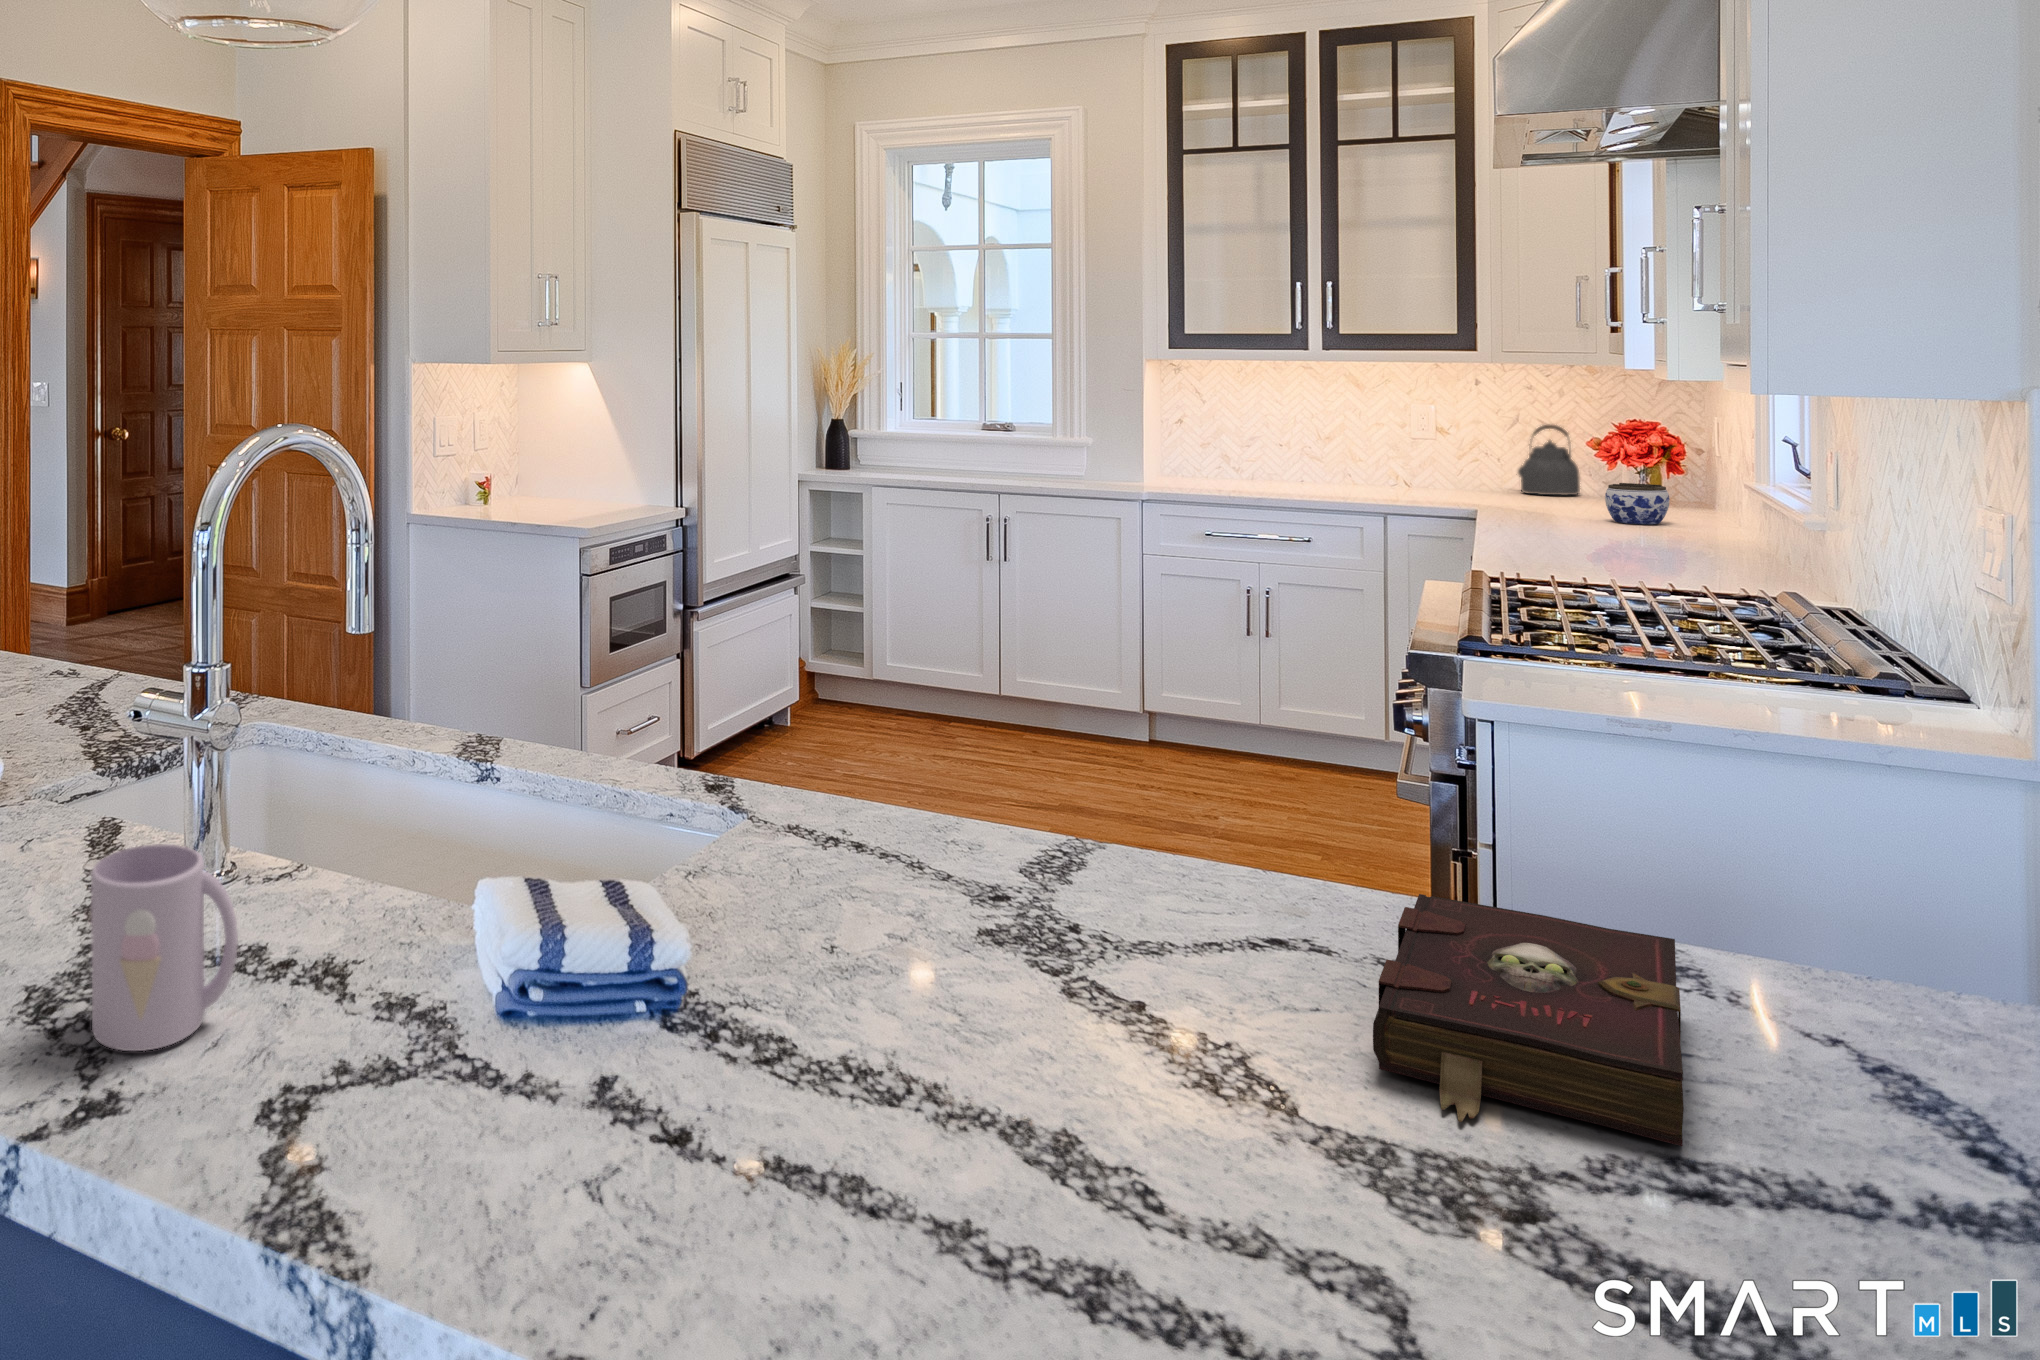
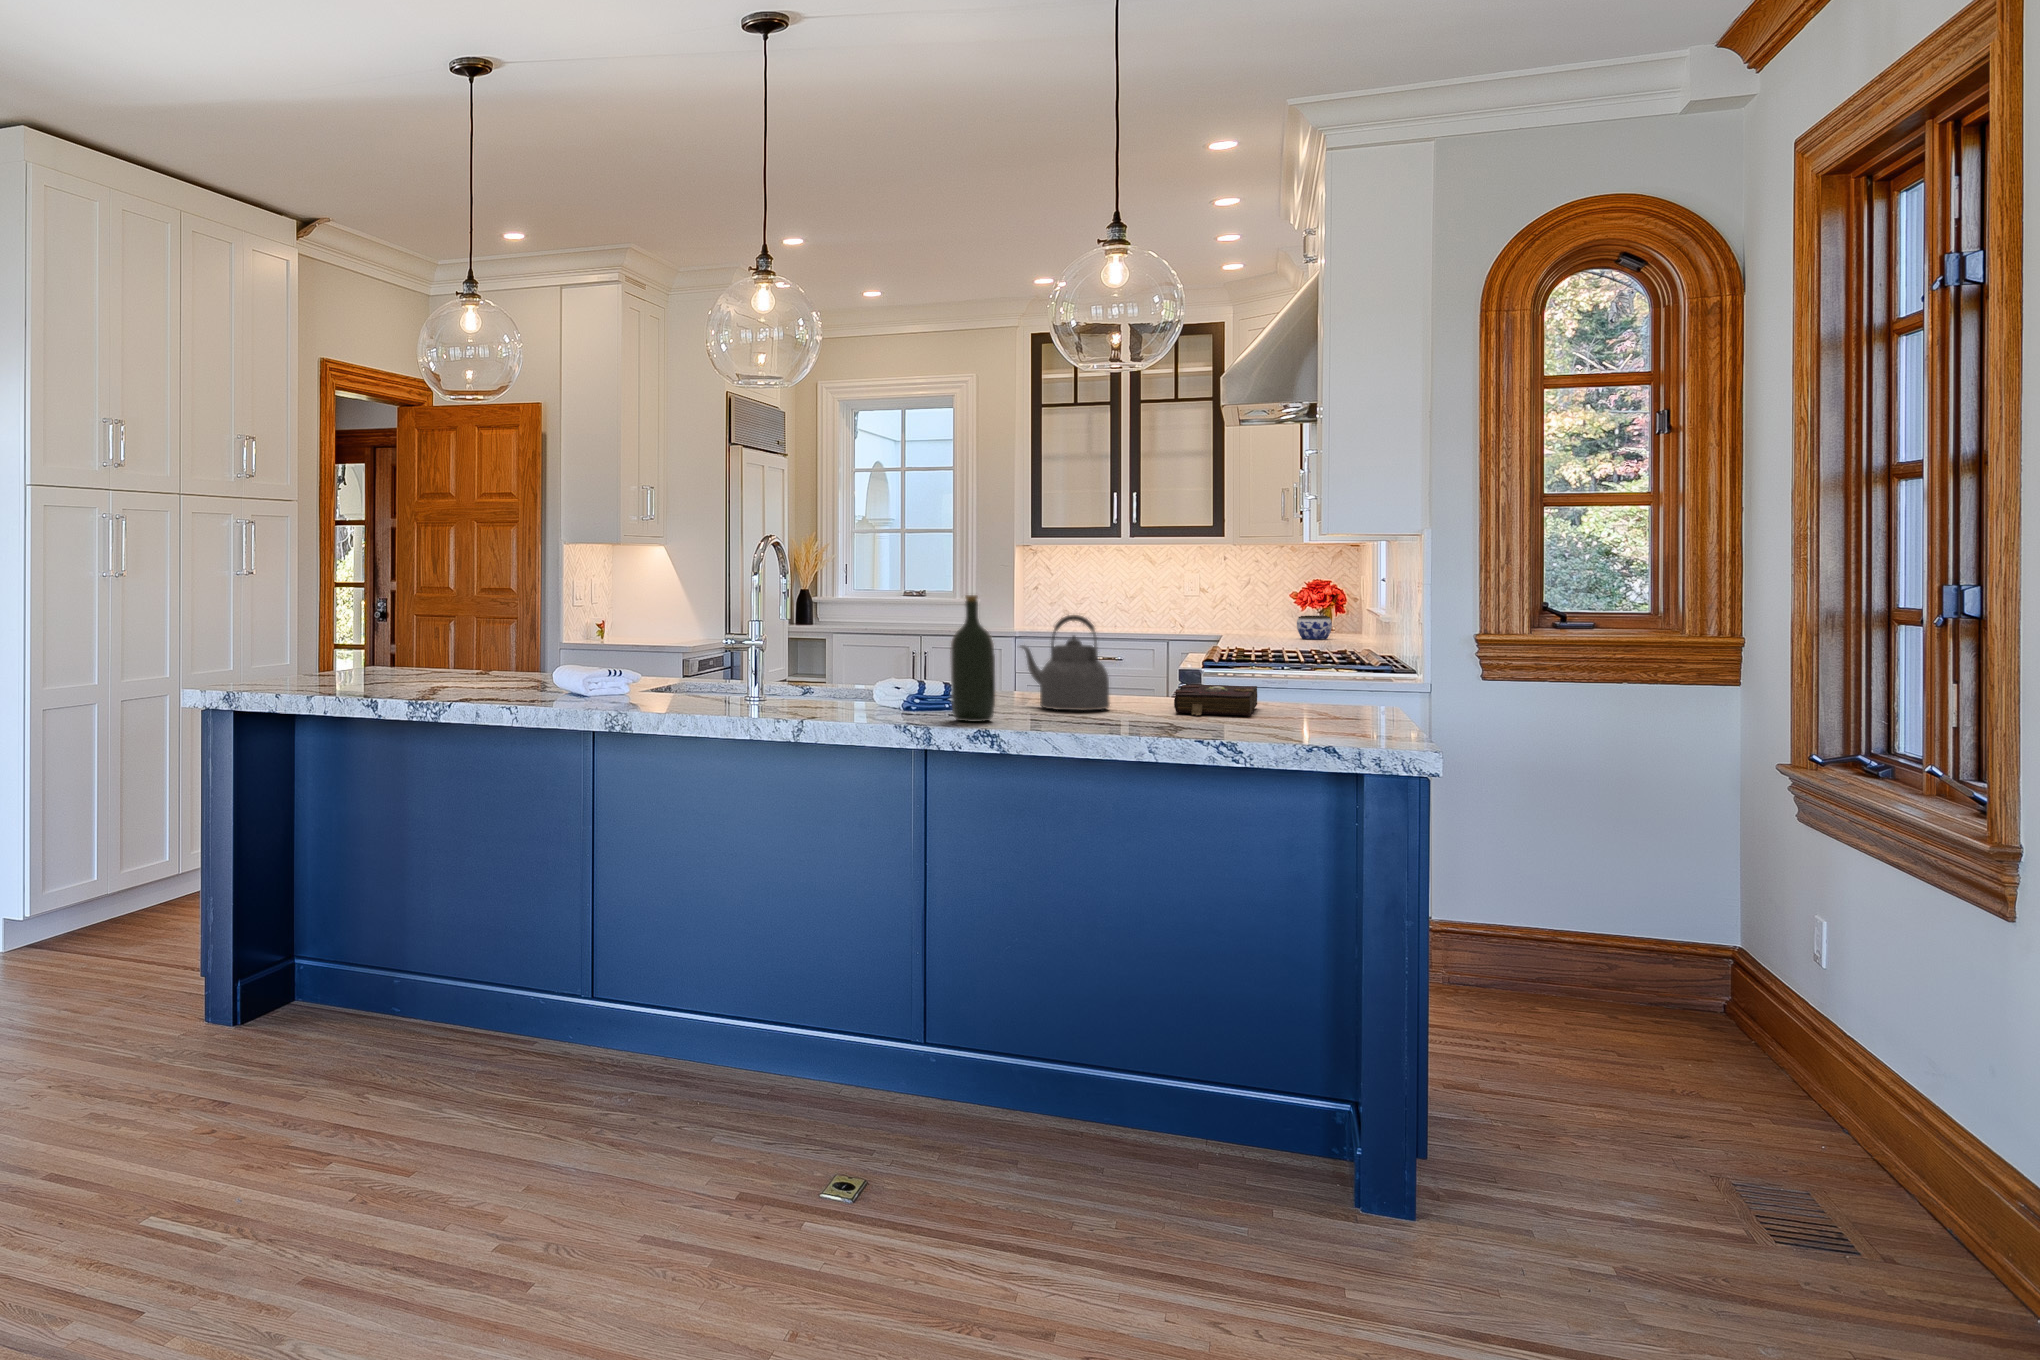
kettle: present [1518,425,1580,495] -> present [1020,615,1110,710]
wine bottle: none [518,655,673,1141] -> present [950,595,995,722]
mug: present [91,844,238,1051] -> none [805,668,847,719]

